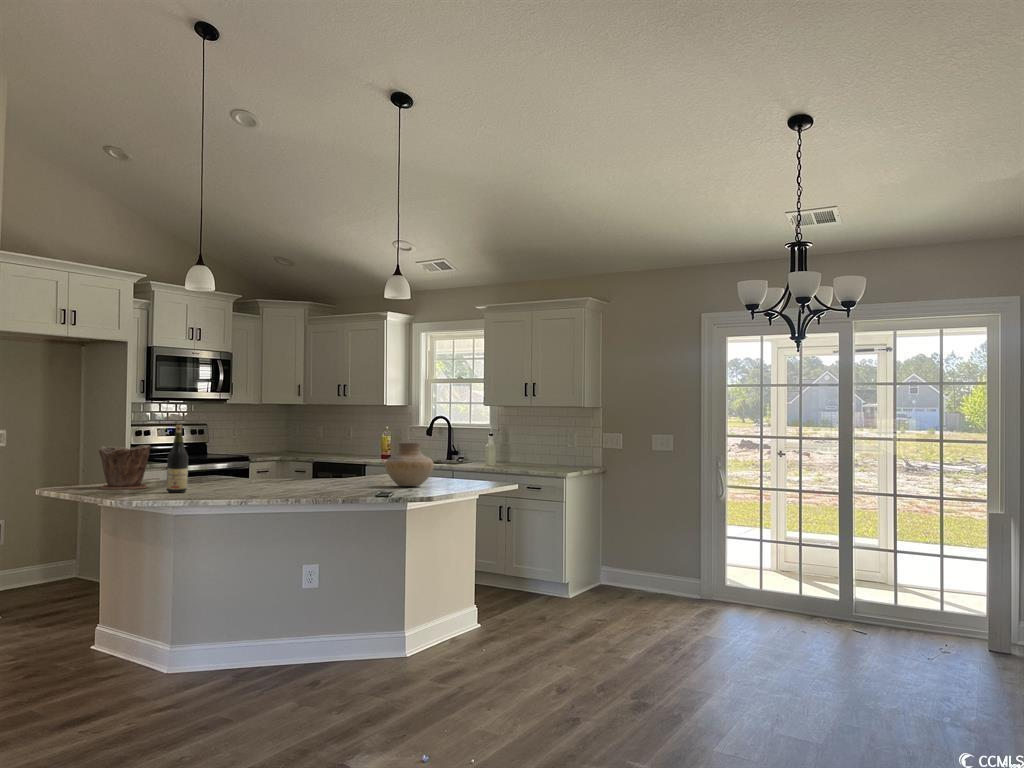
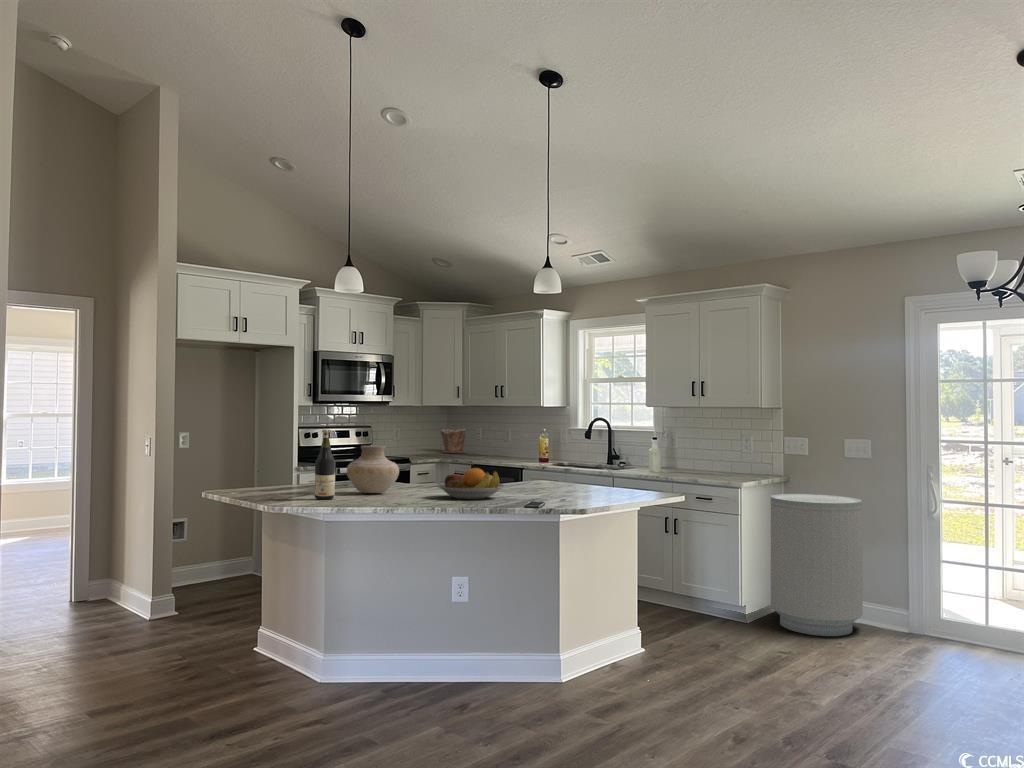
vase: present [385,442,434,486] -> present [347,446,399,493]
plant pot: present [99,445,150,489] -> present [441,429,466,452]
fruit bowl: none [288,461,355,490] -> present [436,468,505,499]
trash can: none [591,484,668,607] -> present [771,494,863,636]

